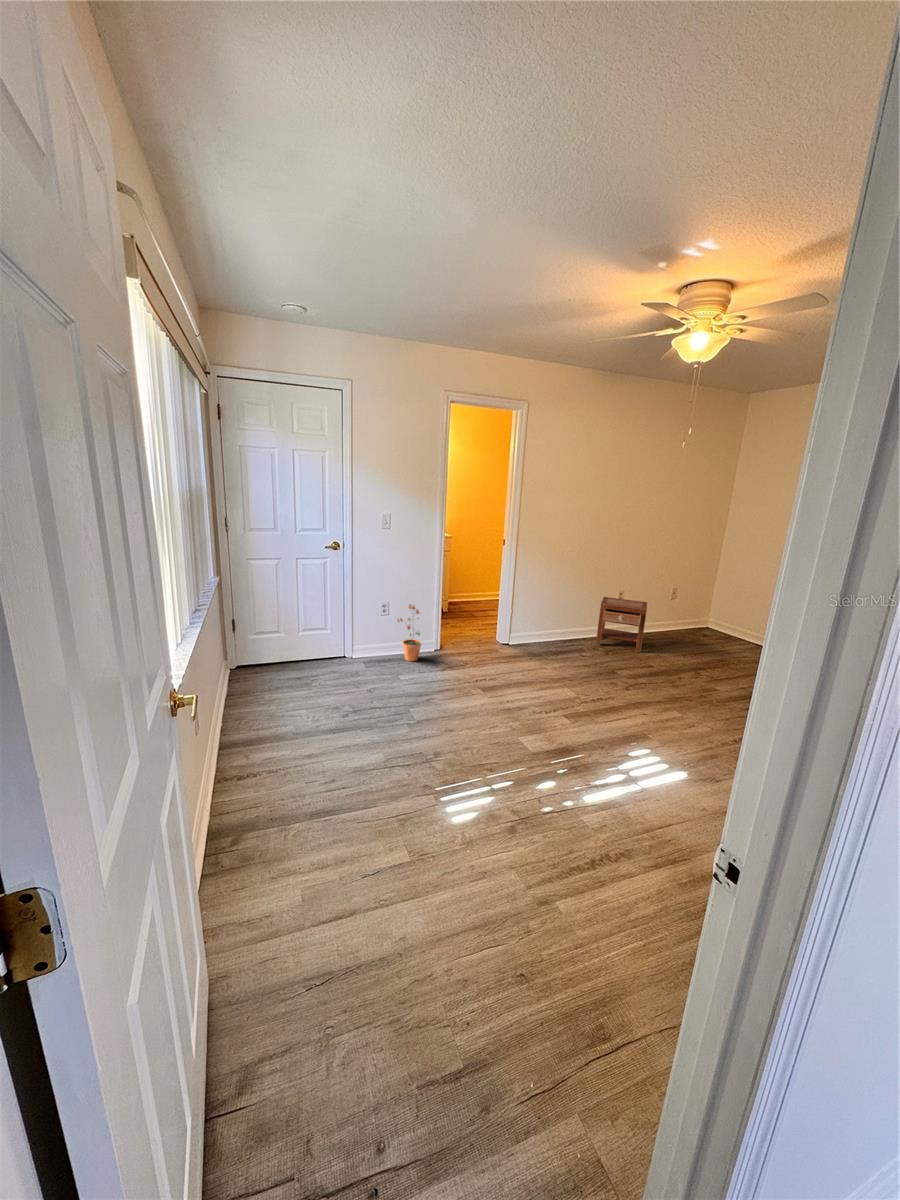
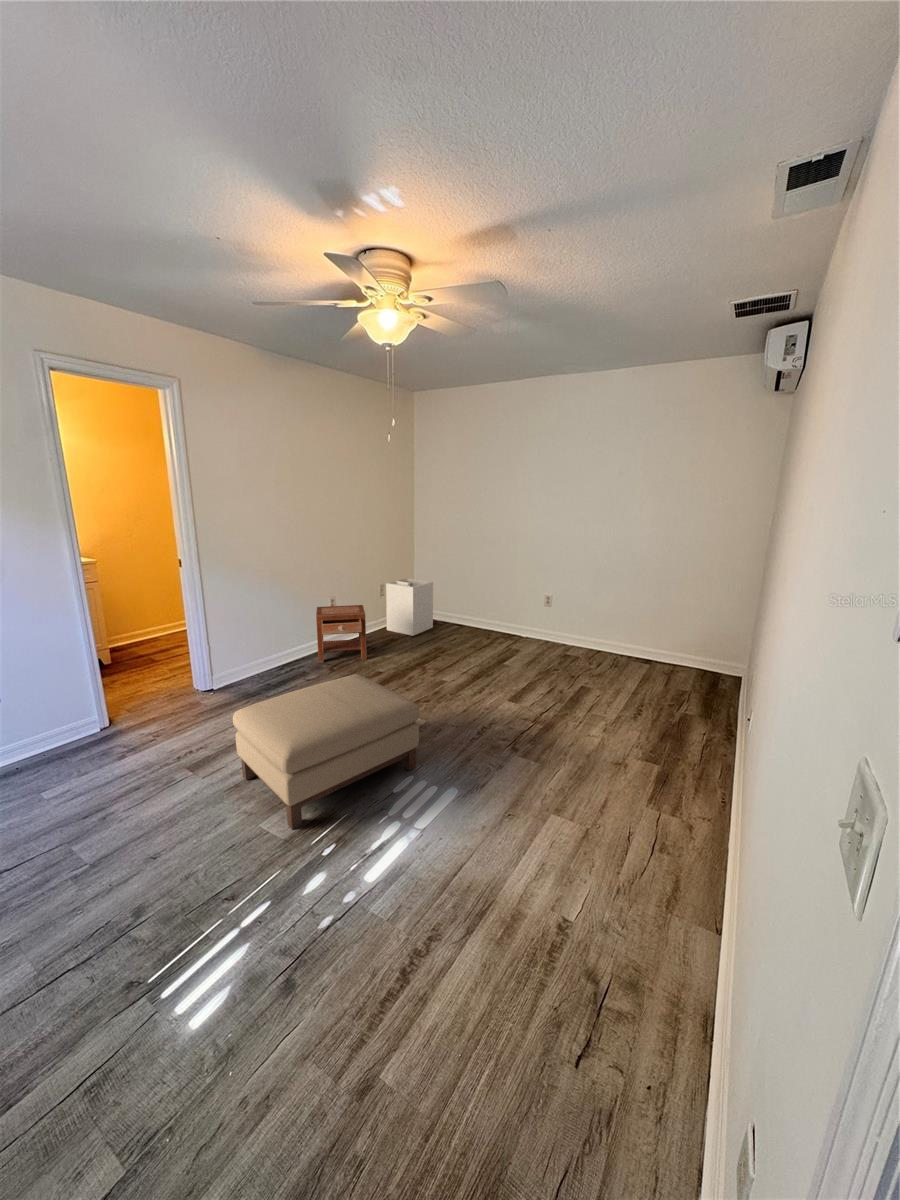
laundry hamper: none [670,586,731,643] -> present [386,578,433,636]
potted plant: present [398,604,421,661] -> none [17,676,73,762]
ottoman: none [515,653,668,749] -> present [233,674,420,830]

